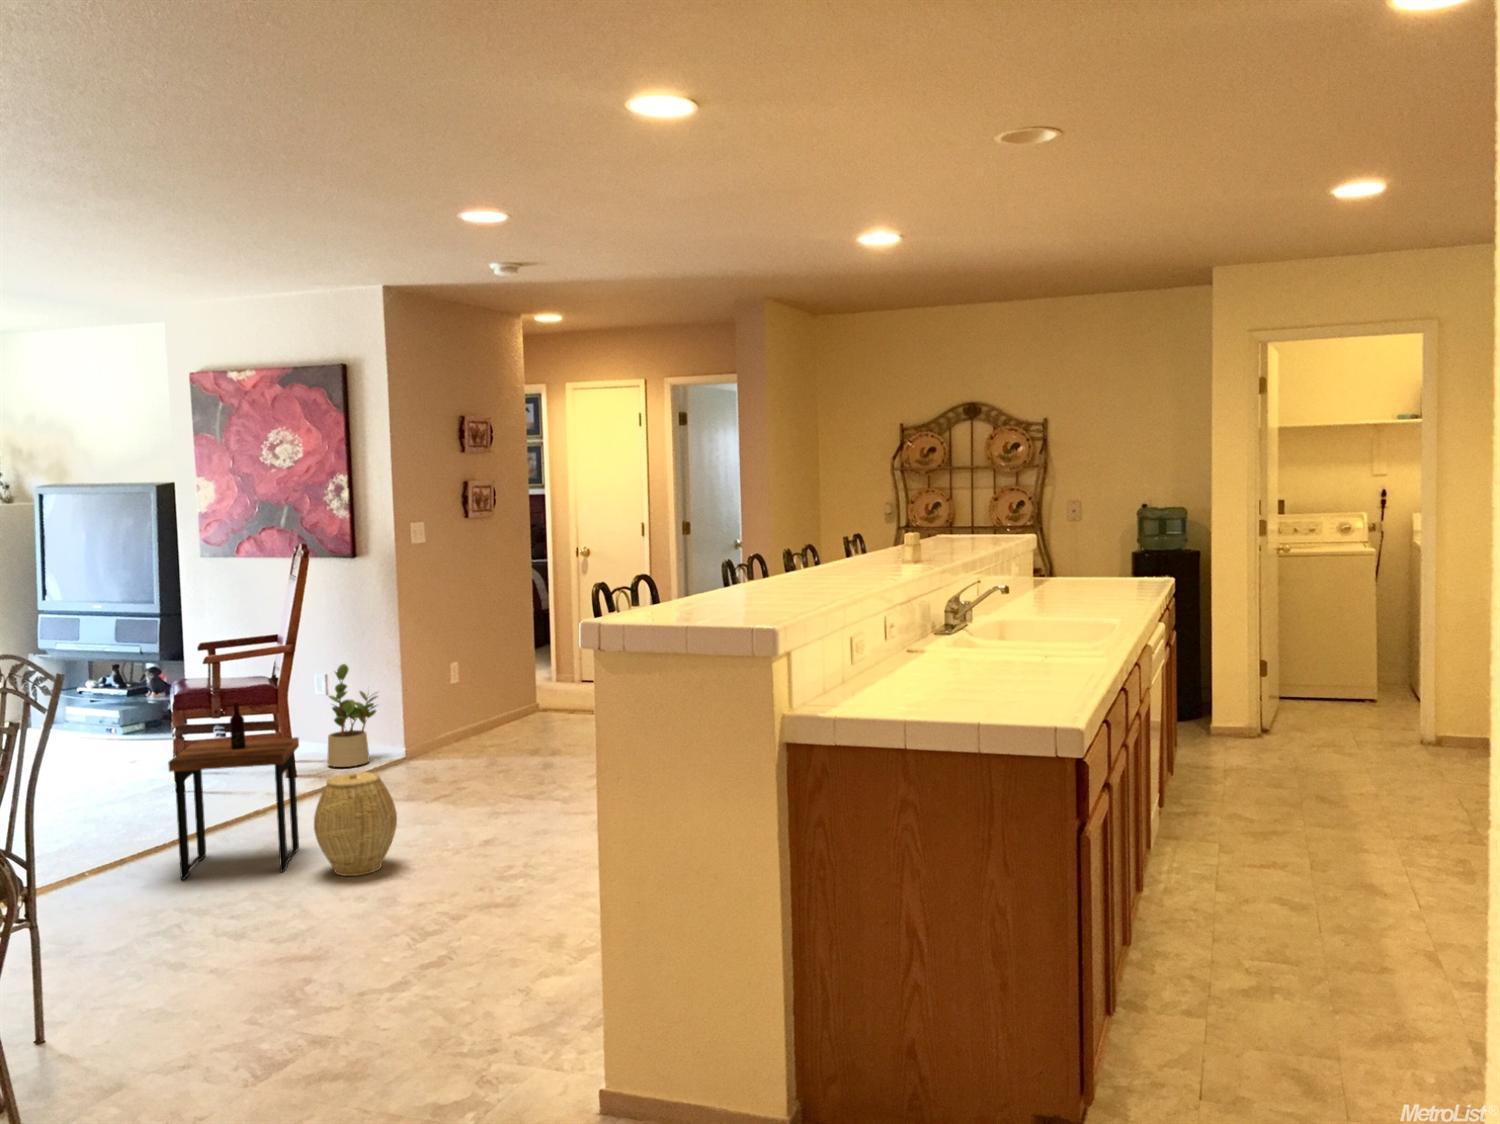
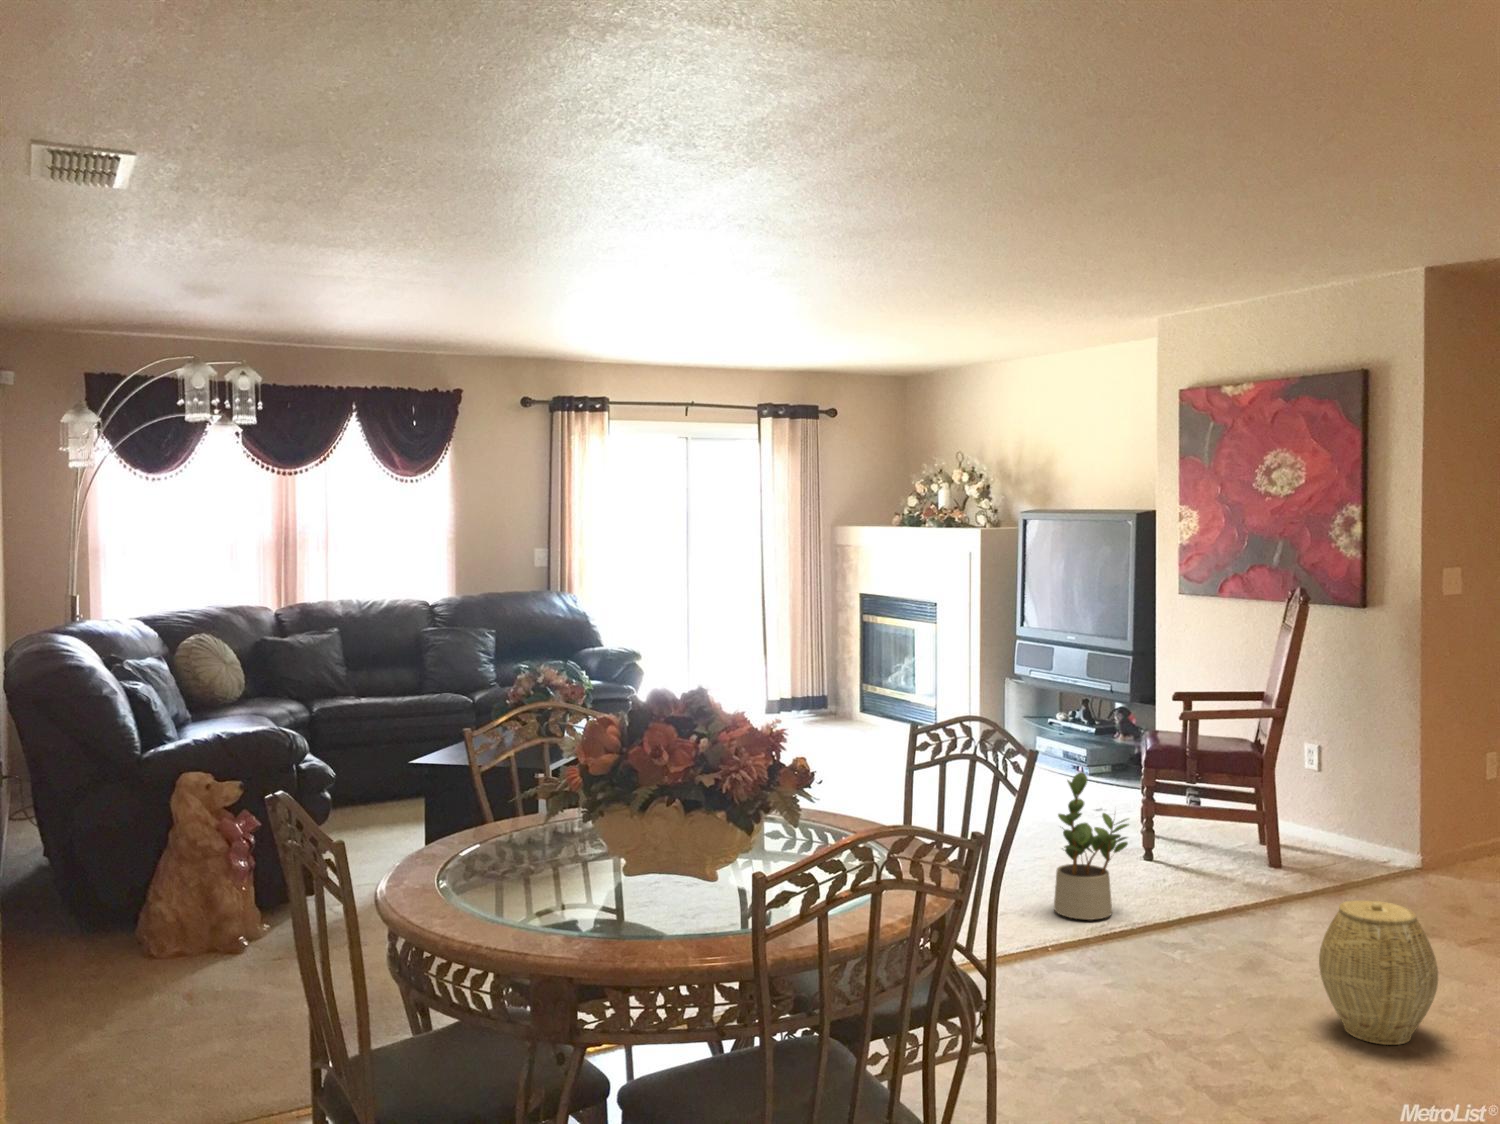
potted plant: present [327,664,377,767] -> present [1054,772,1129,920]
side table: present [168,701,299,880] -> none [1143,780,1299,1009]

